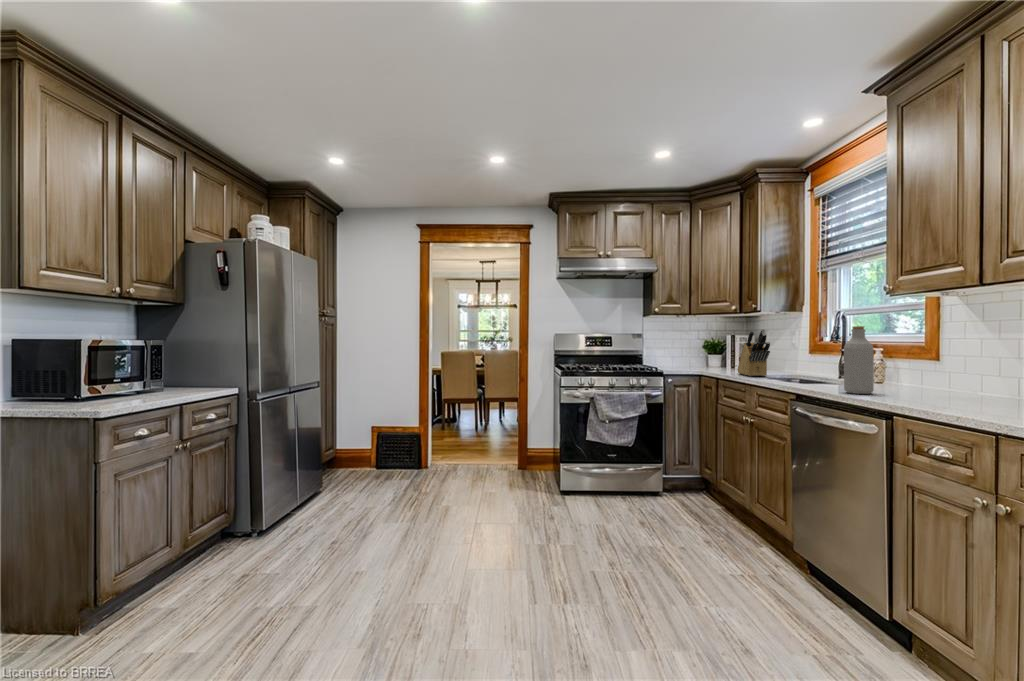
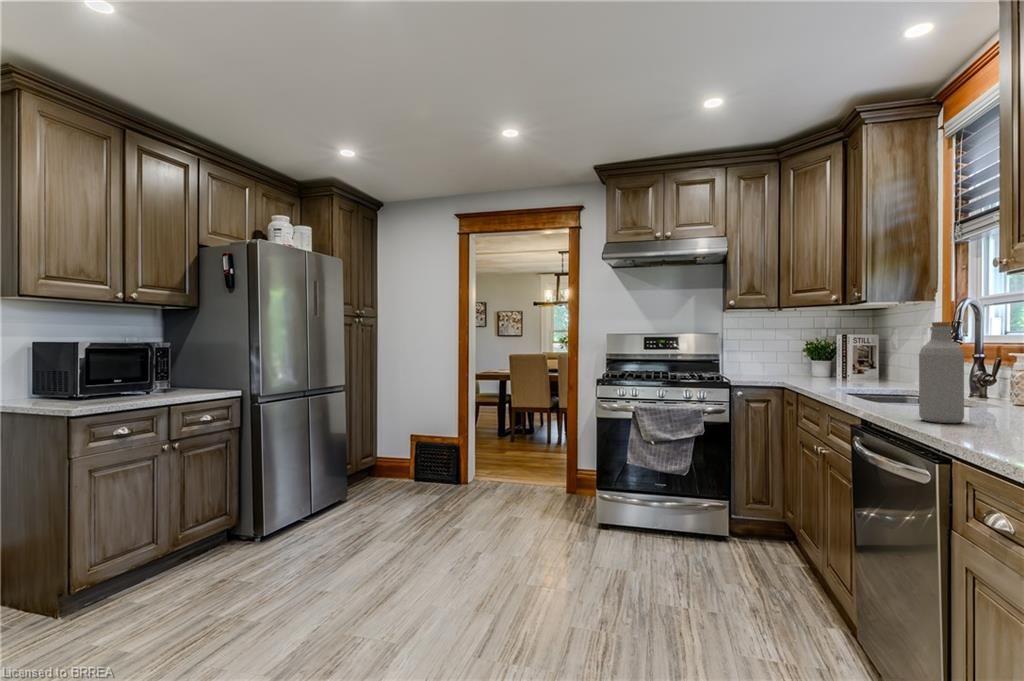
knife block: present [737,329,770,376] -> none [828,326,862,391]

